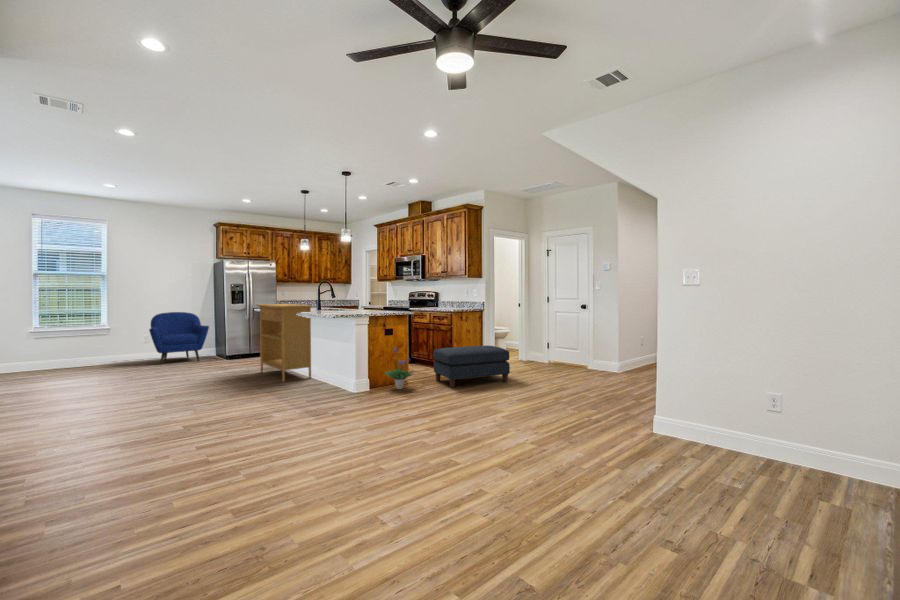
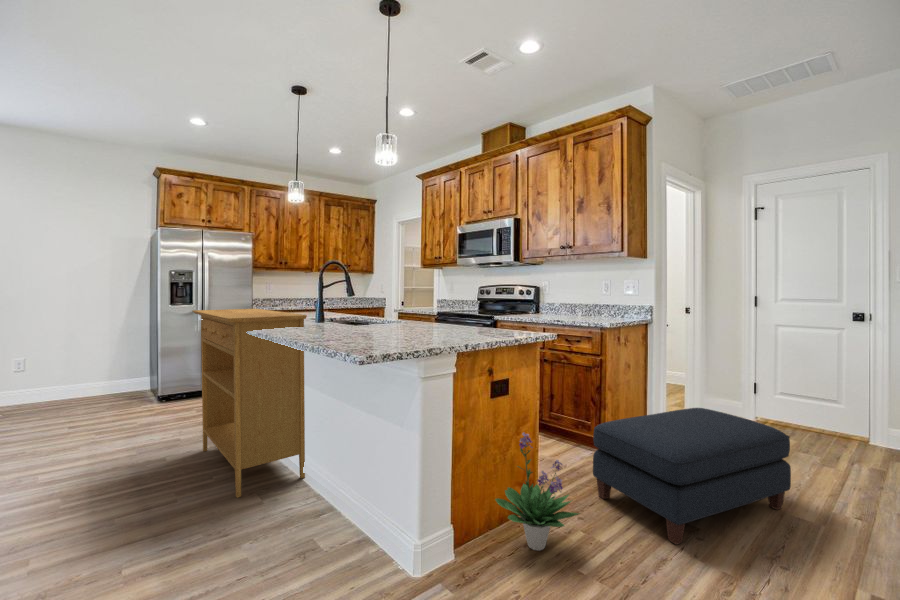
armchair: present [149,312,209,364] -> none [7,318,130,417]

